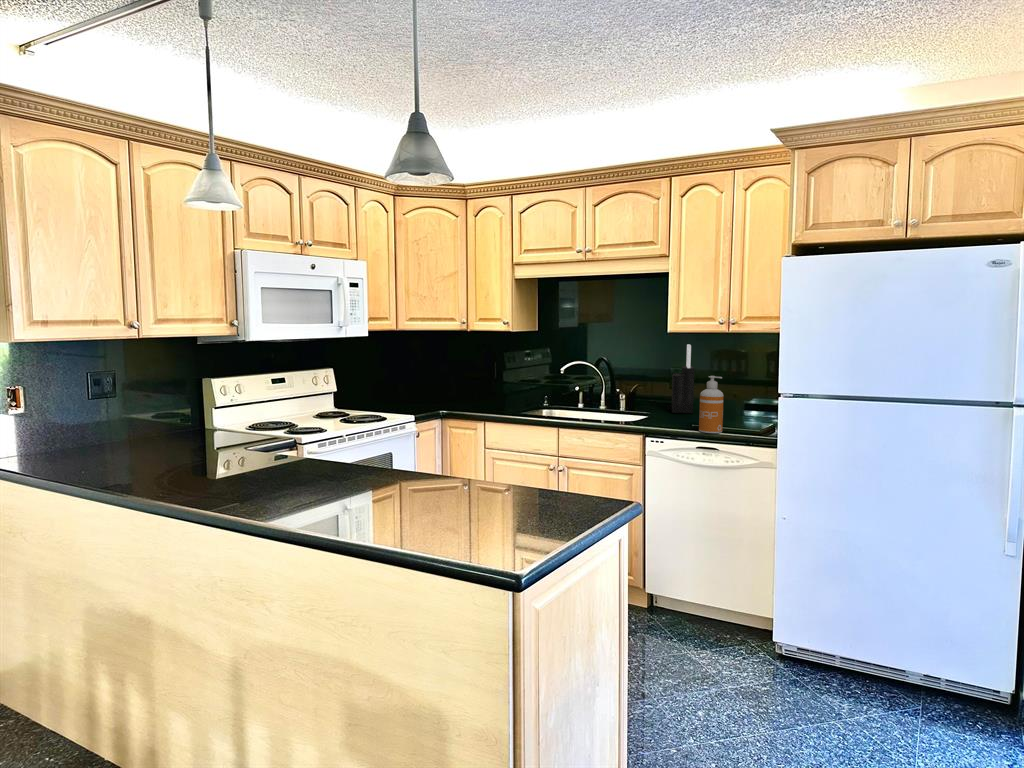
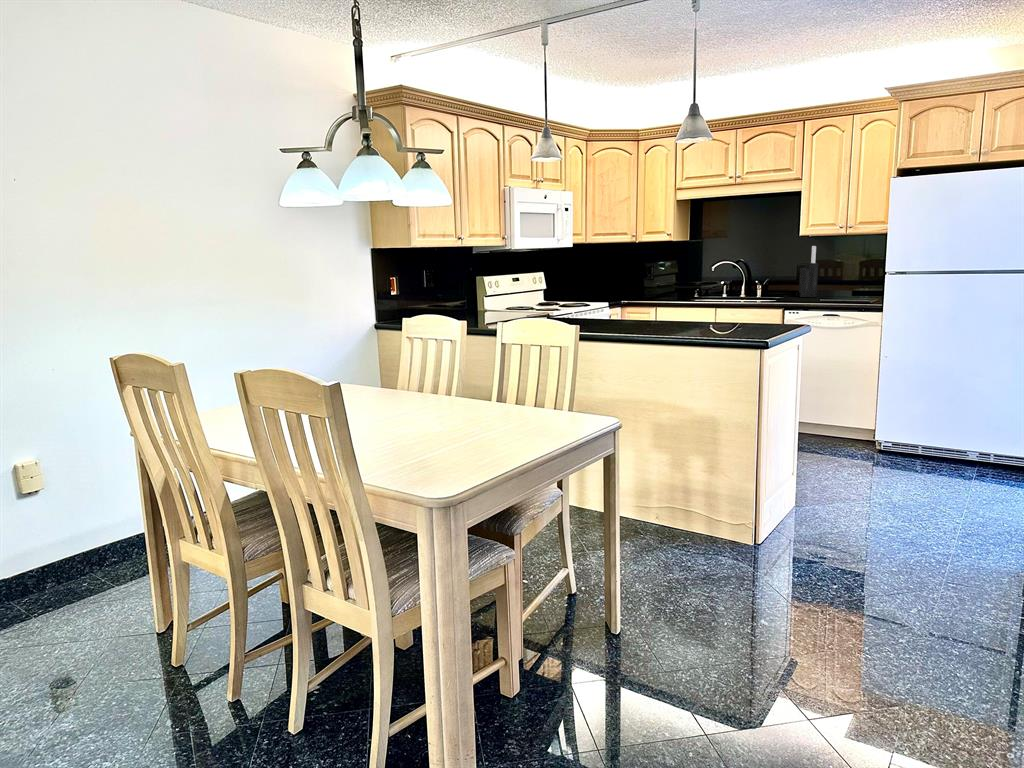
soap dispenser: present [699,376,724,433] -> none [824,265,843,306]

